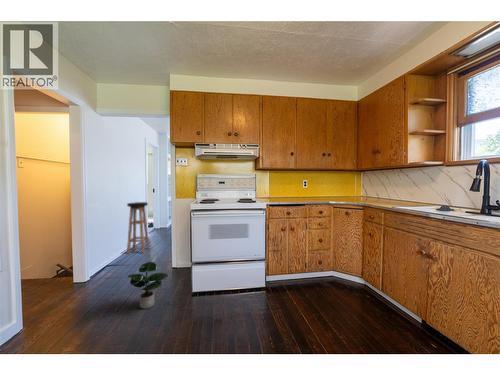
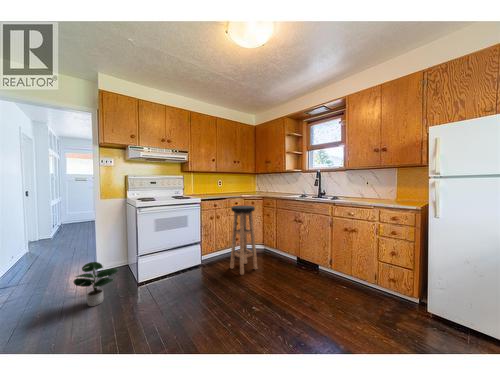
bar stool: present [127,202,149,254] -> present [230,206,258,275]

